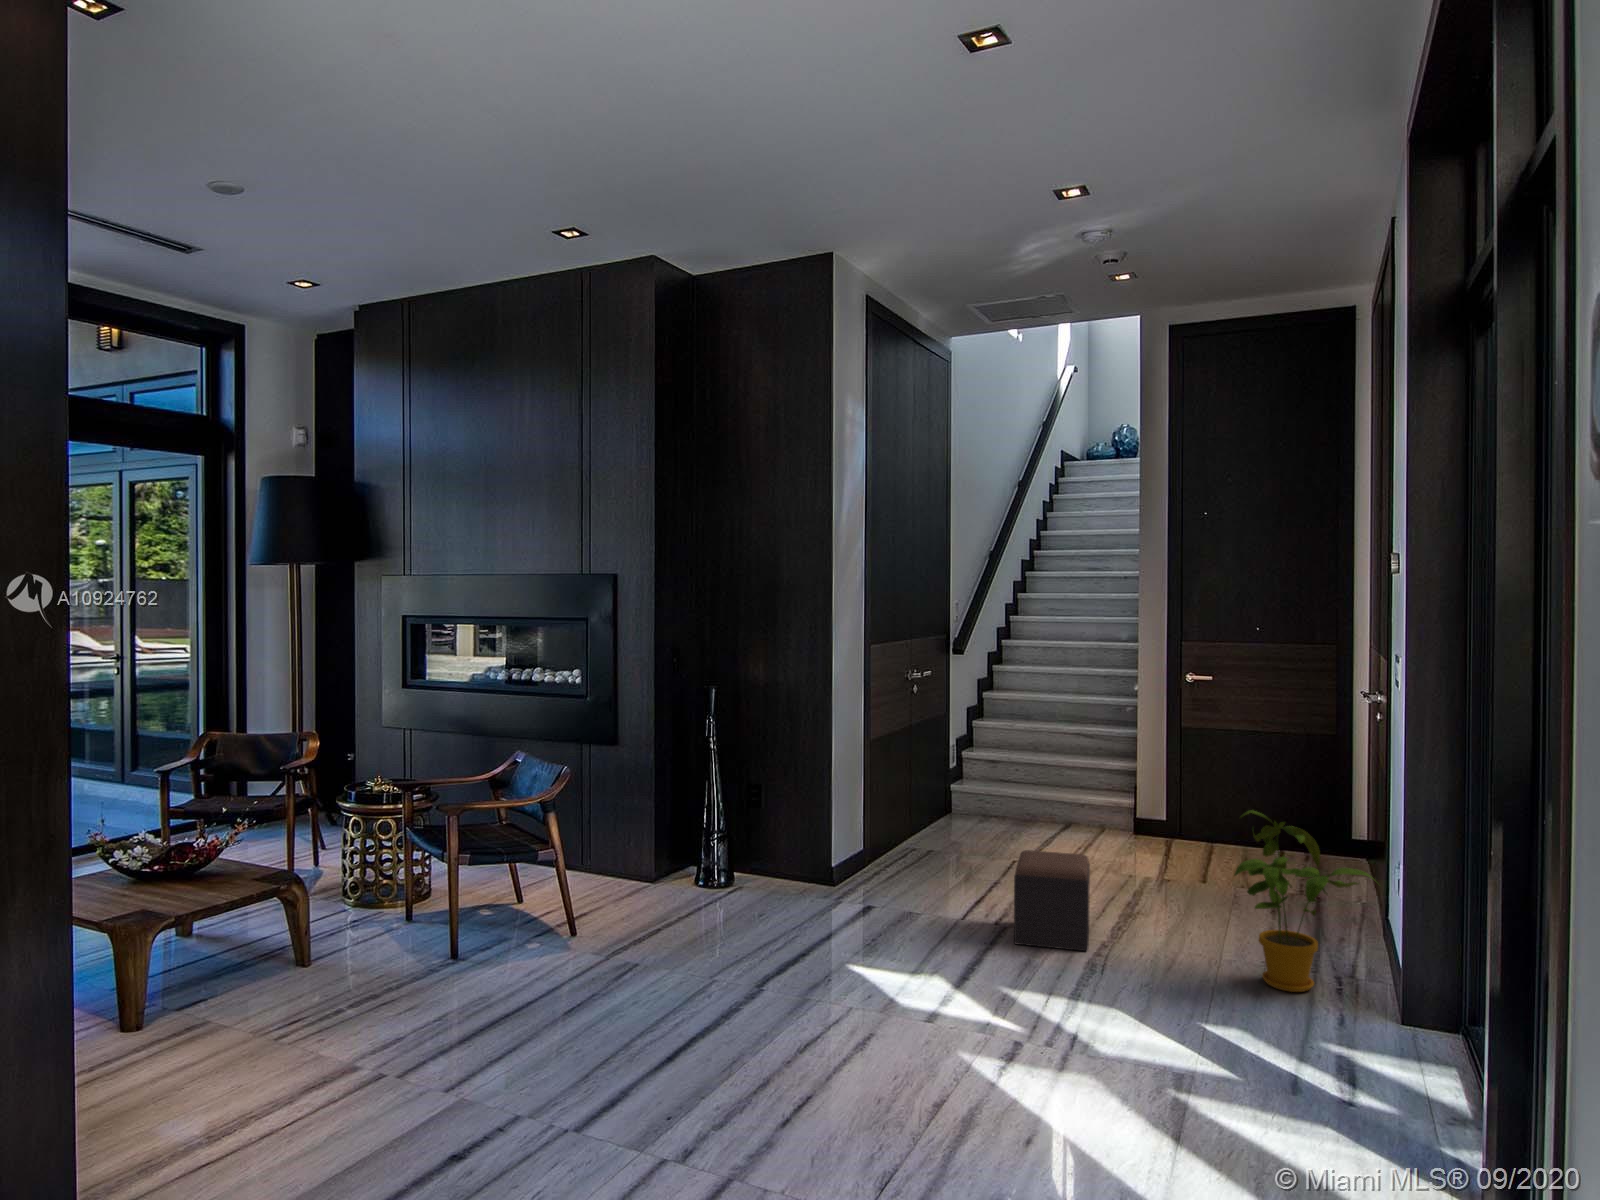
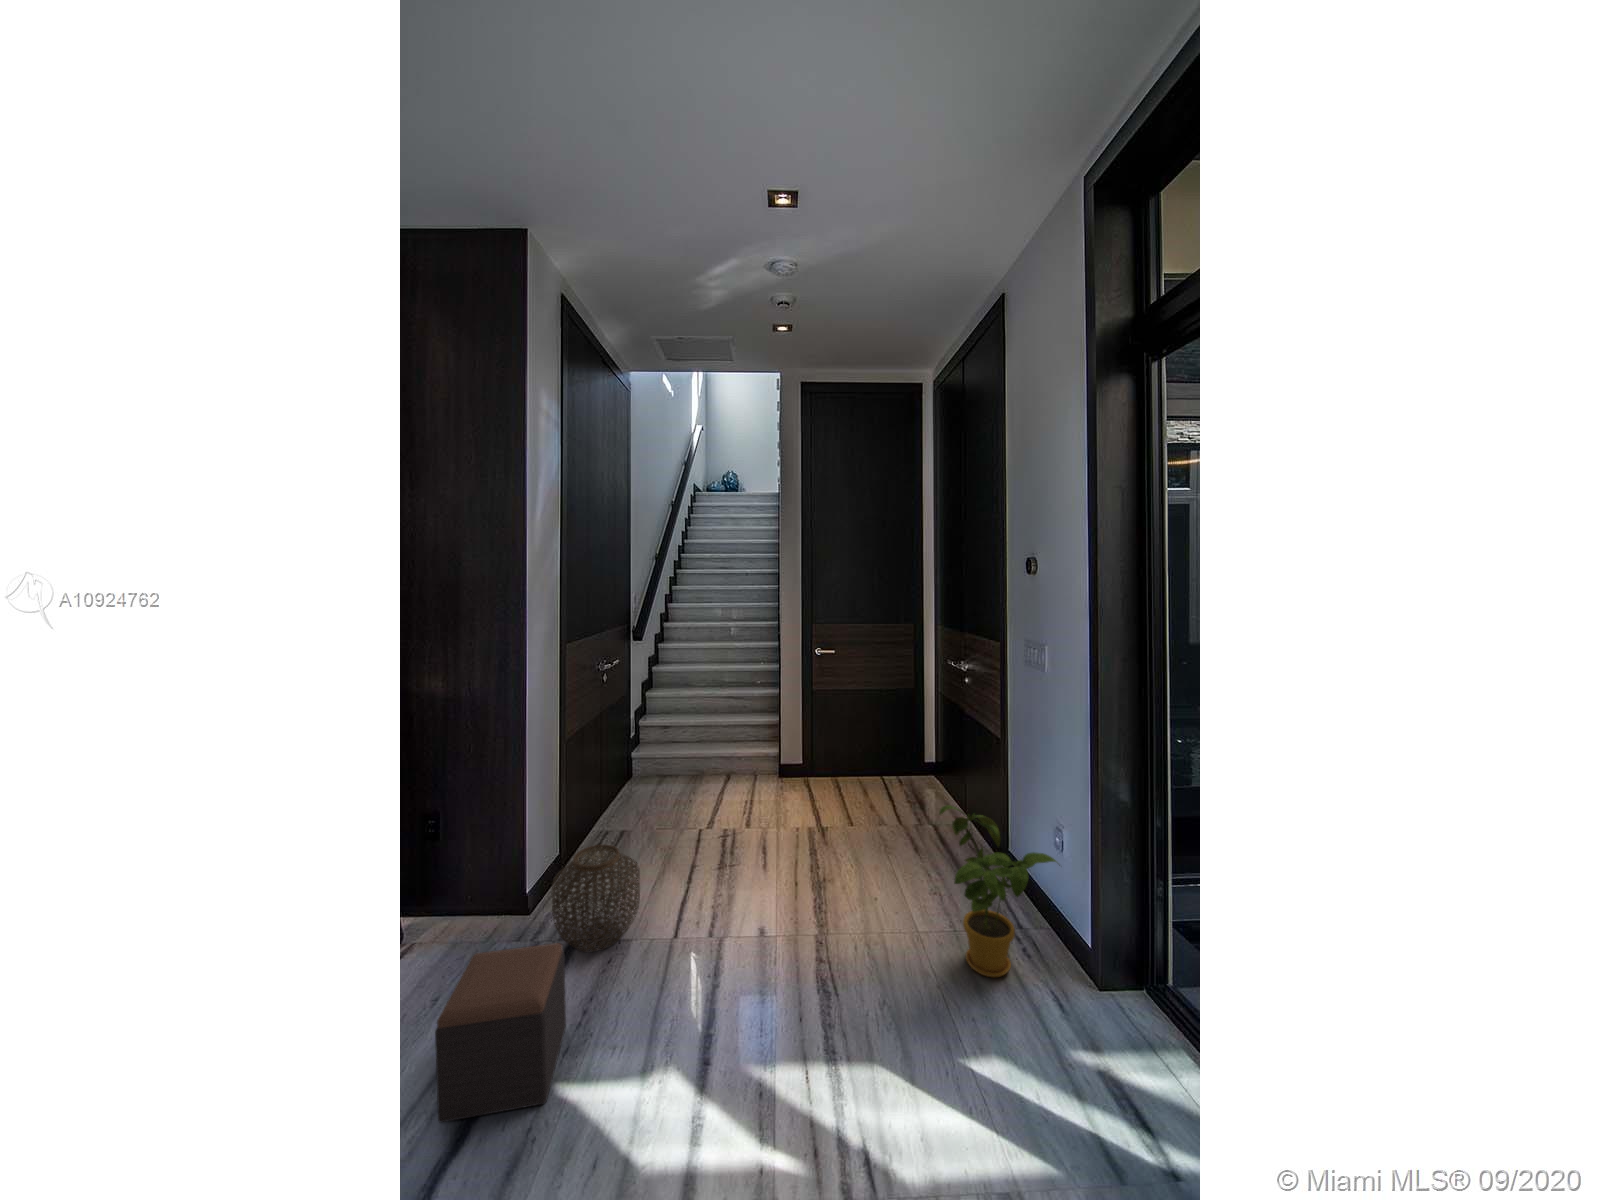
woven basket: none [854,821,933,912] -> present [552,844,640,952]
footstool: present [1014,850,1090,951] -> present [435,943,566,1122]

